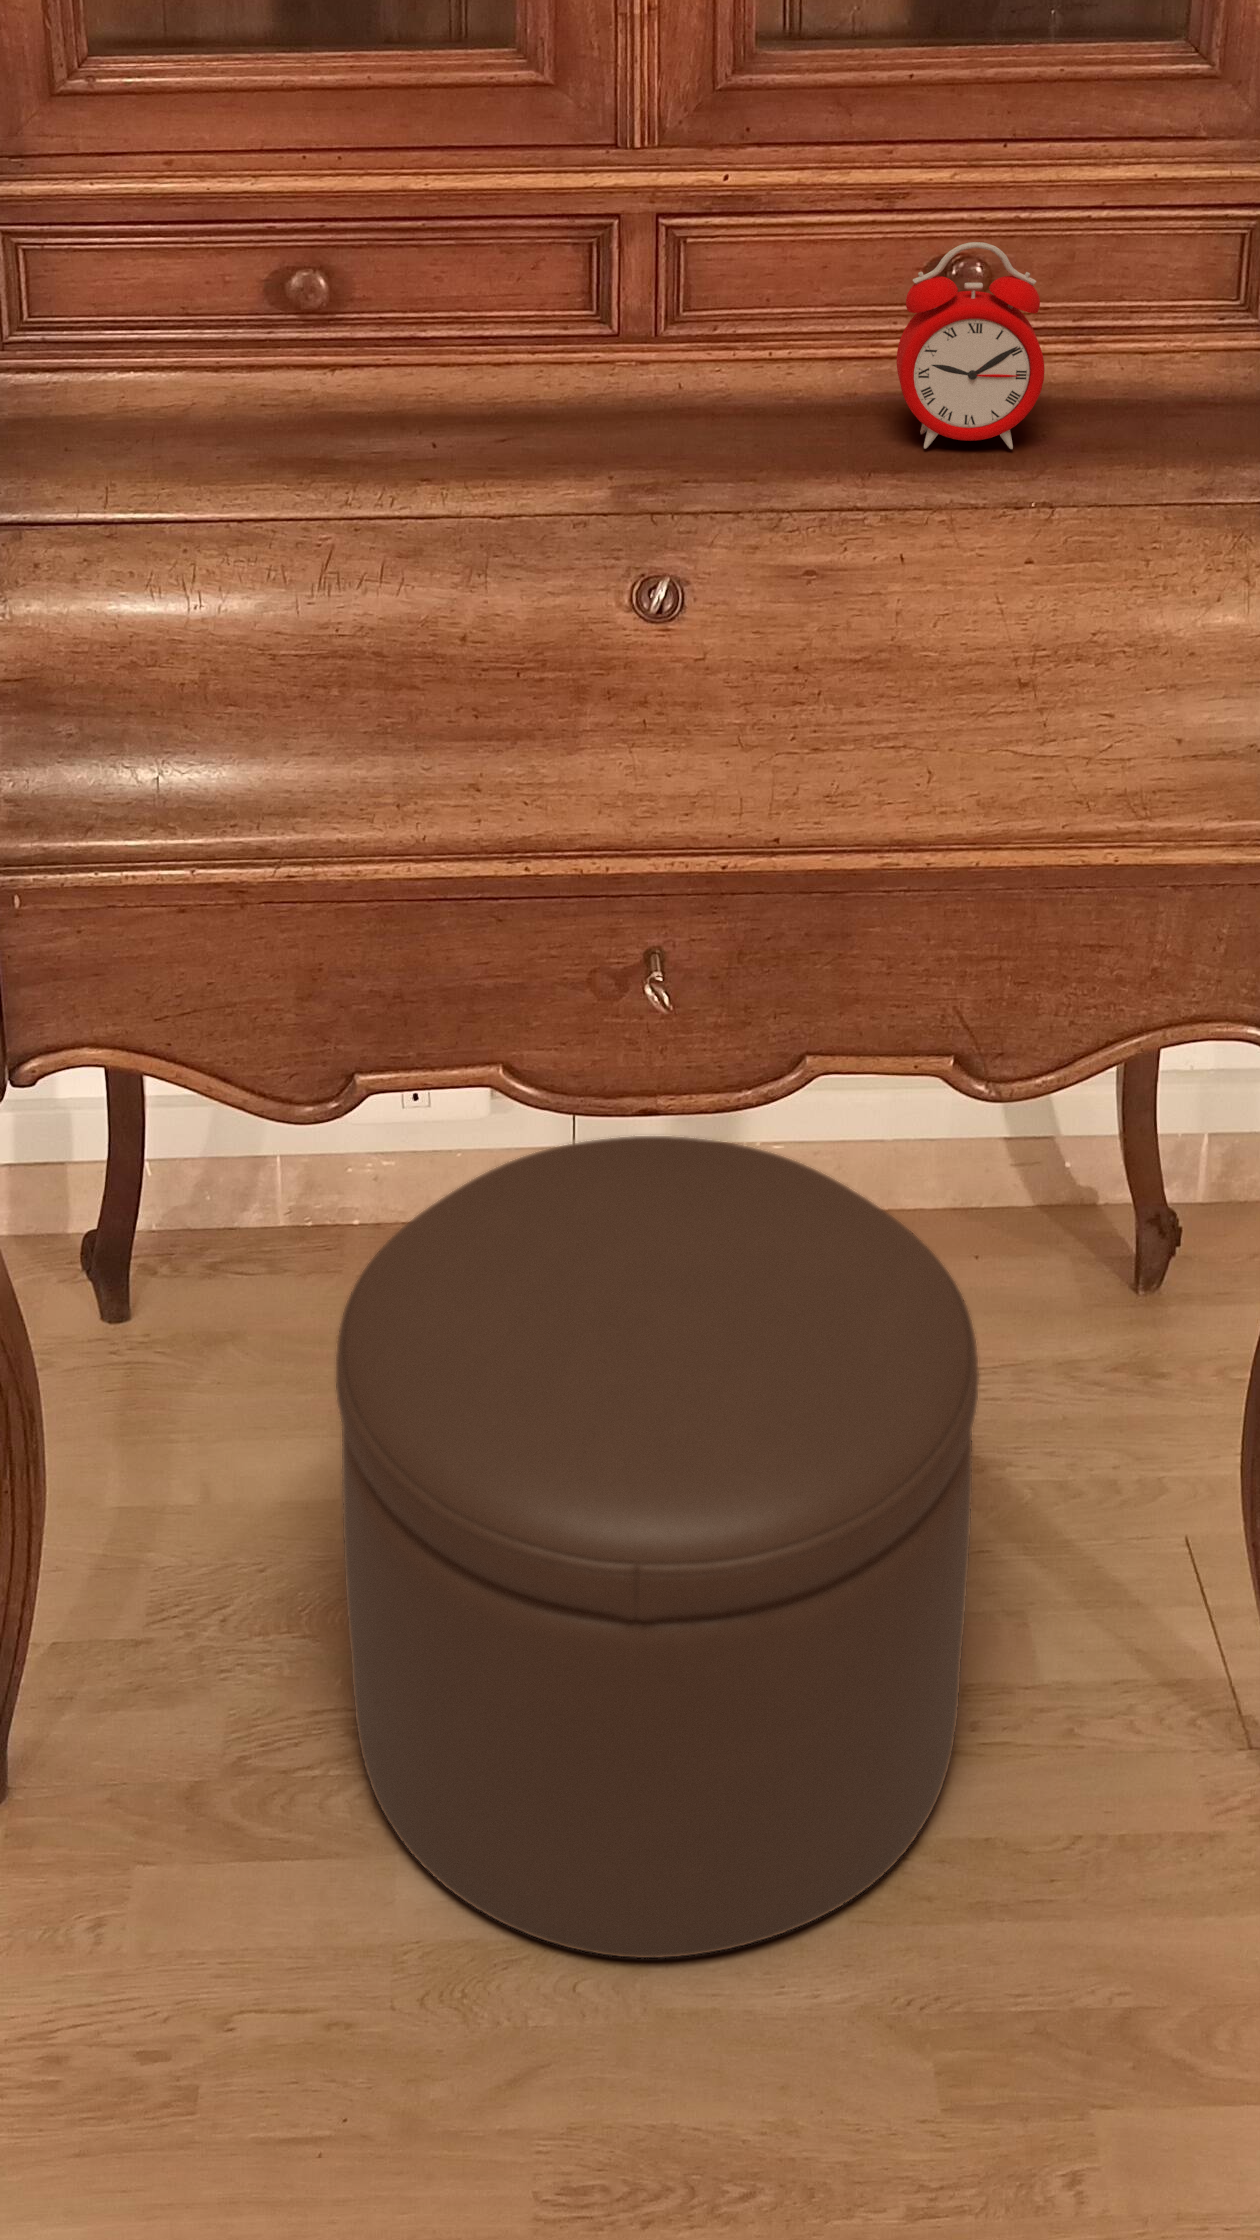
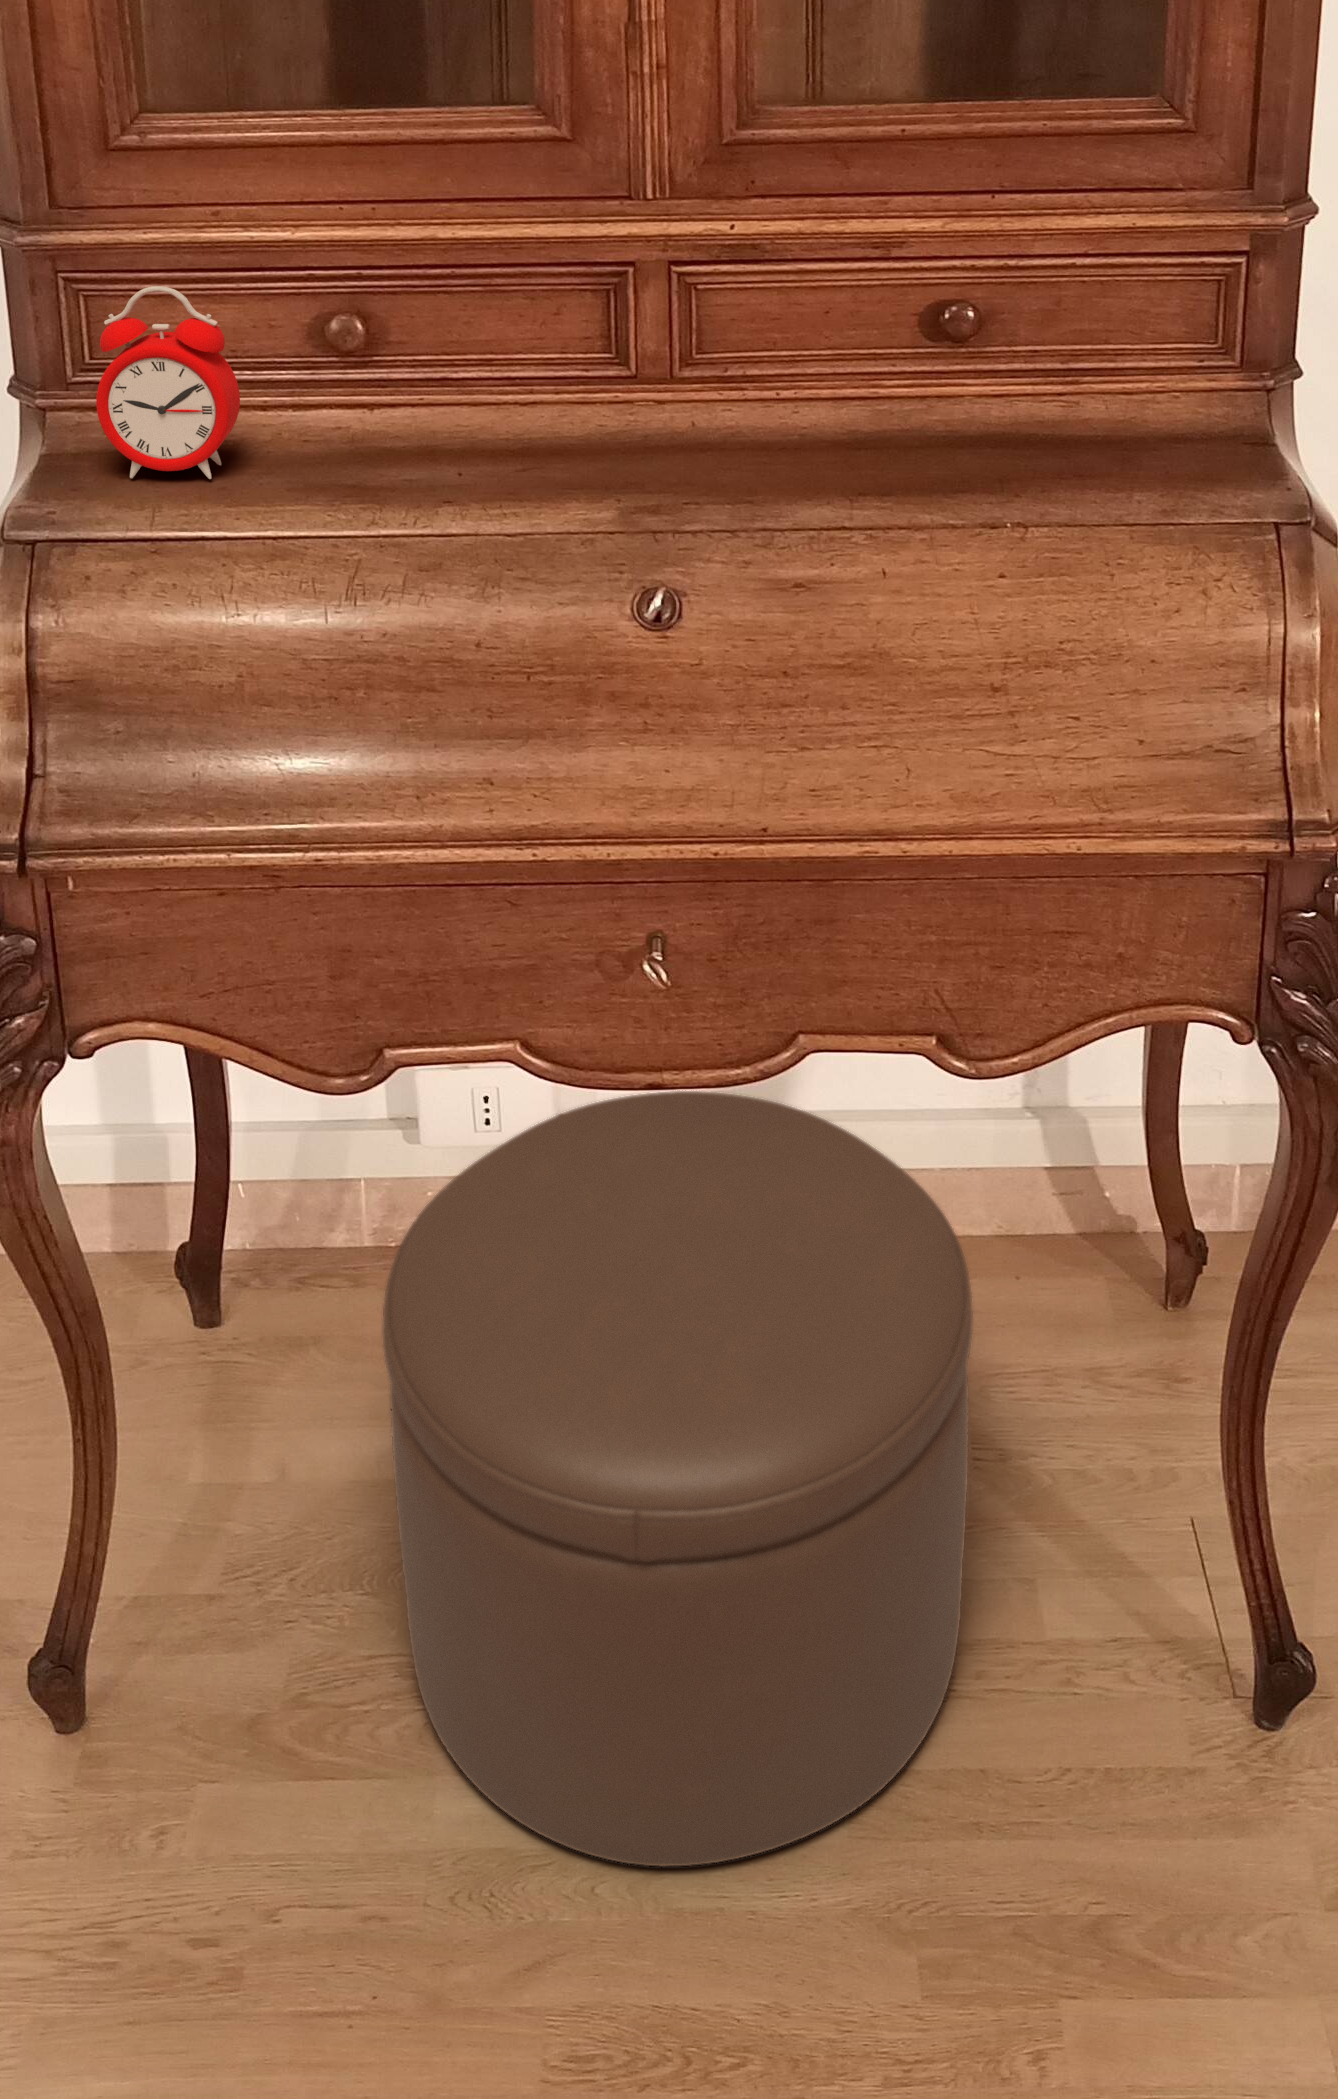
alarm clock: present [897,242,1044,449] -> present [96,286,240,479]

